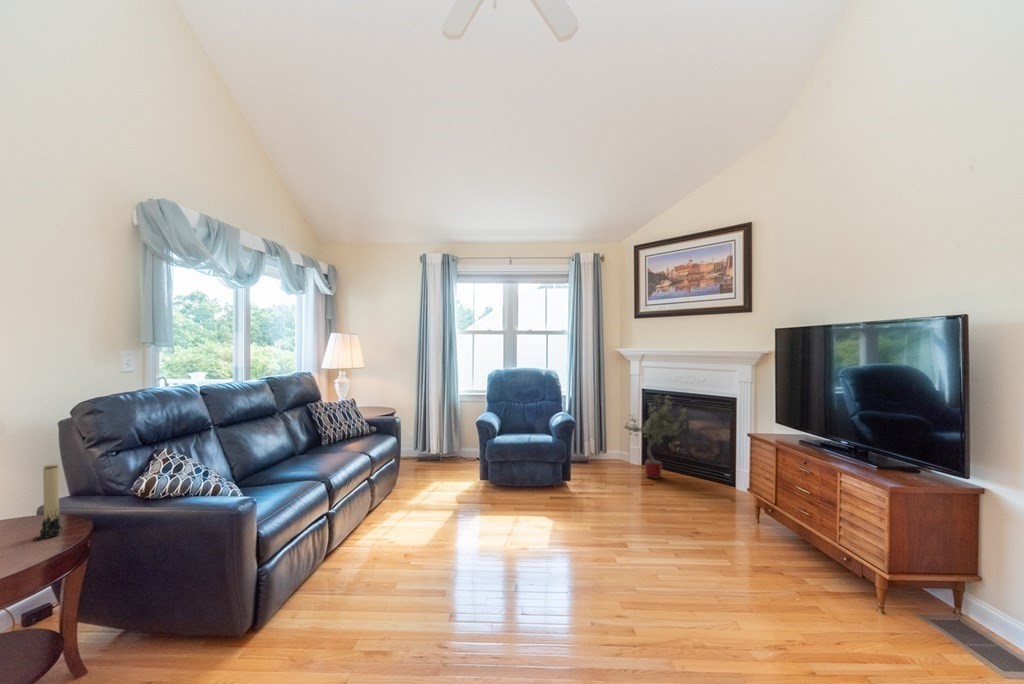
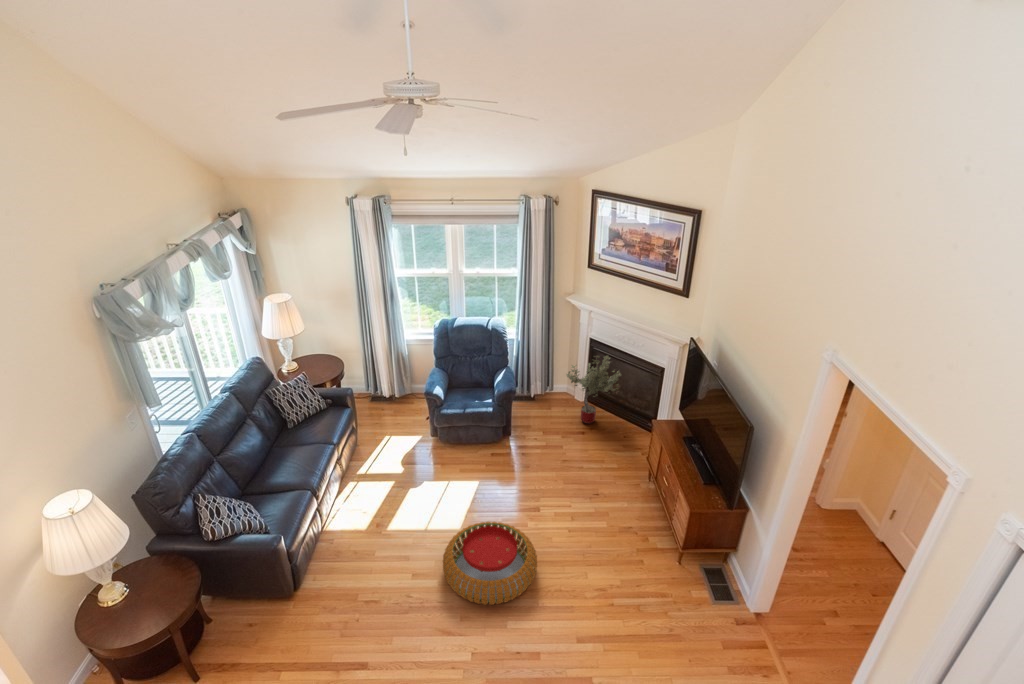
candle: present [33,464,62,542] -> none [161,546,179,584]
pouf: none [499,536,648,654] -> present [443,522,537,605]

